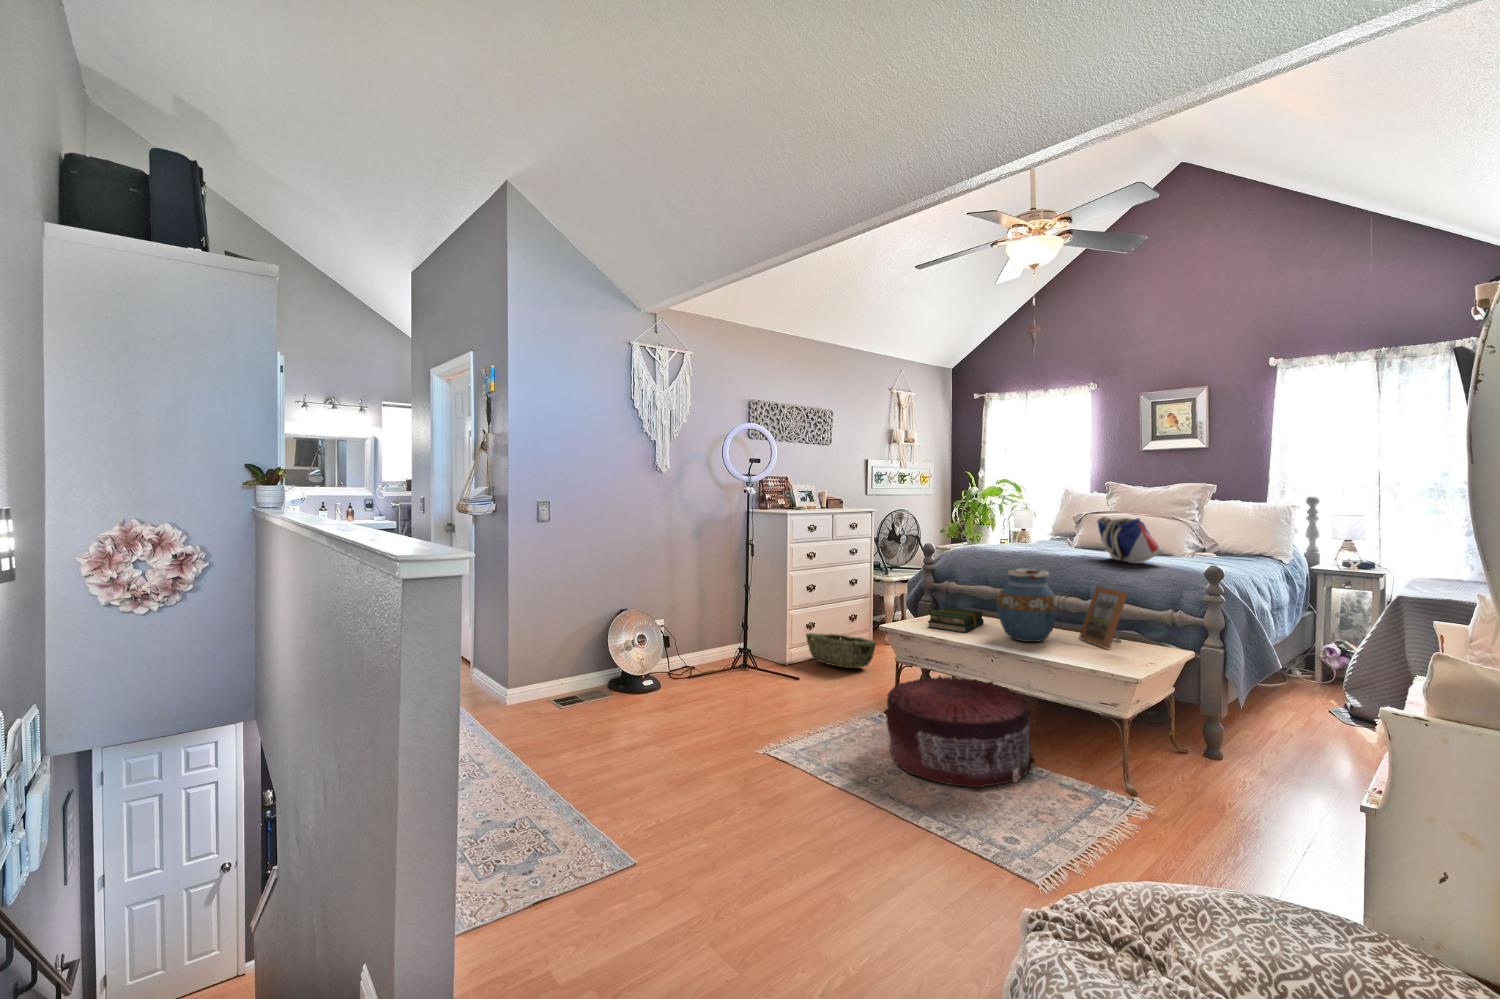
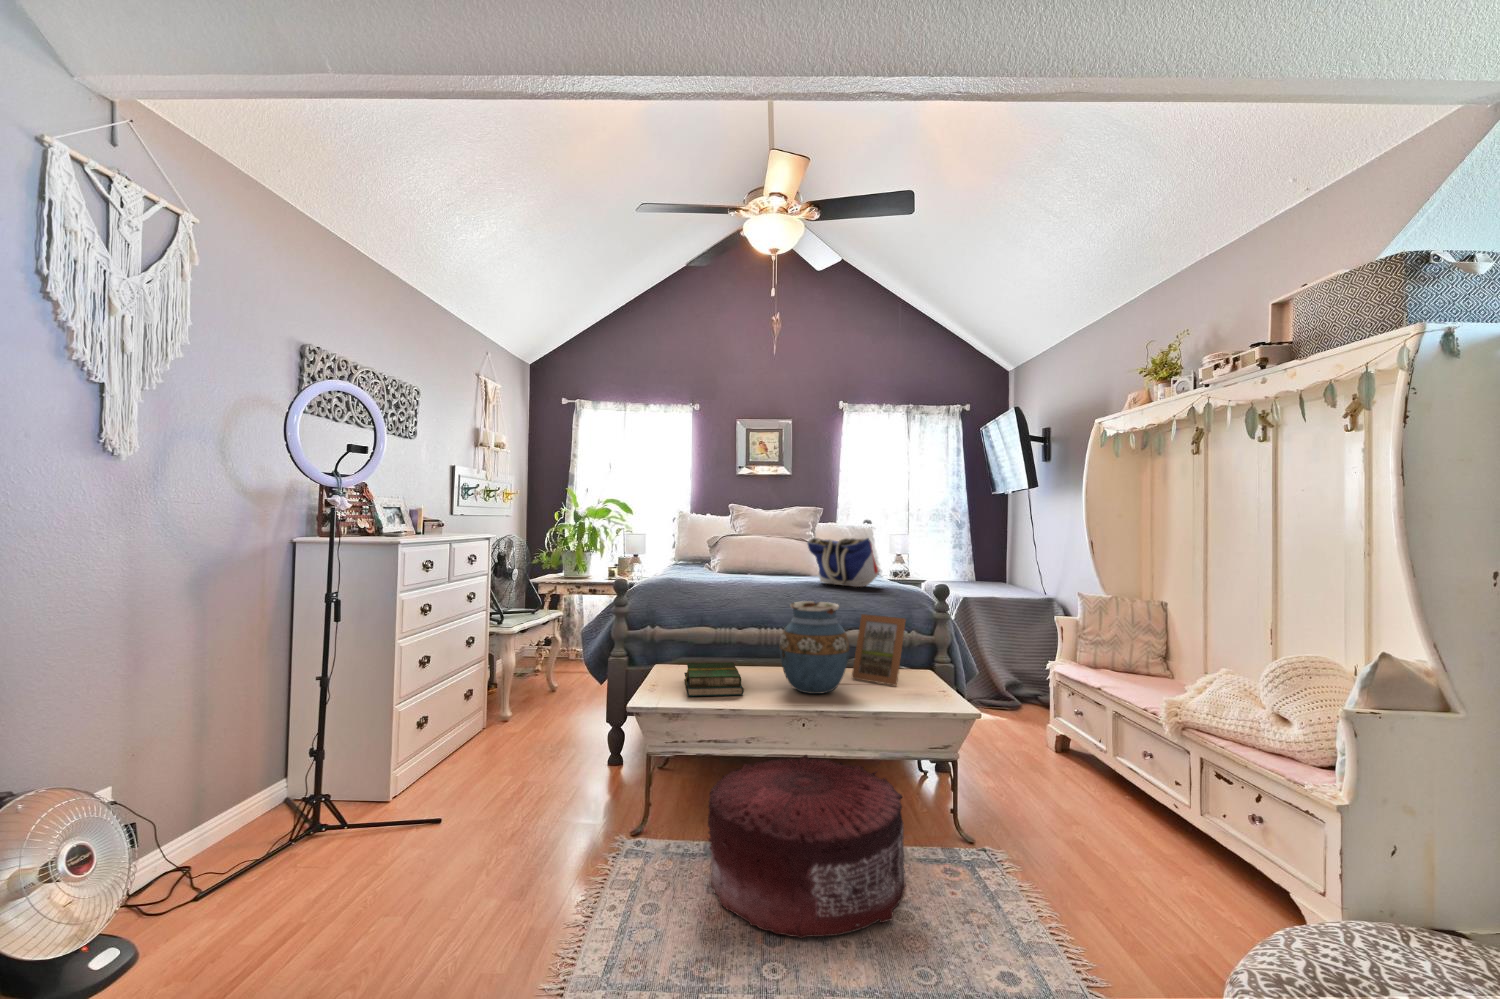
woven basket: present [806,633,876,668] -> none [424,728,545,784]

